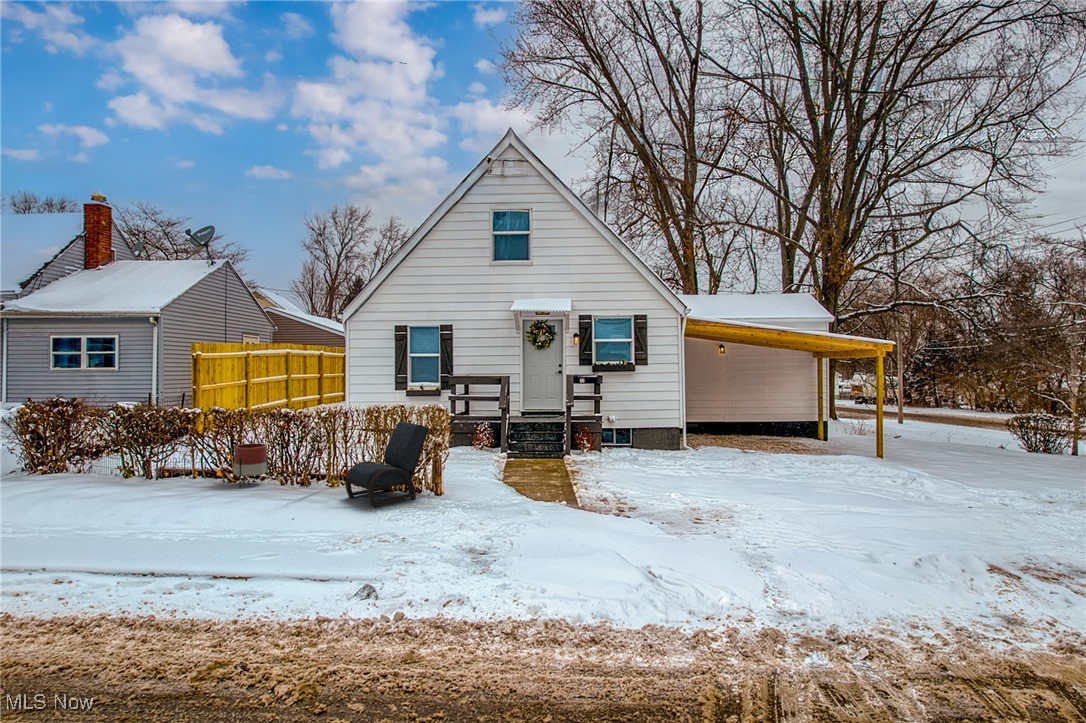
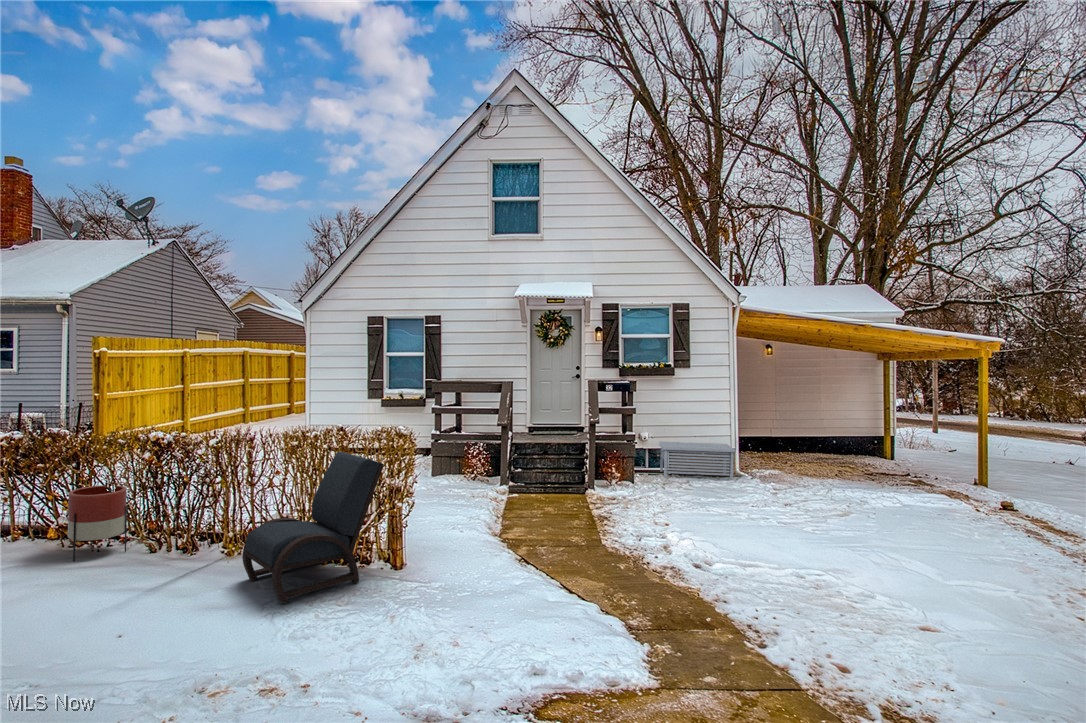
storage bench: none [623,422,680,451] -> present [659,442,735,480]

